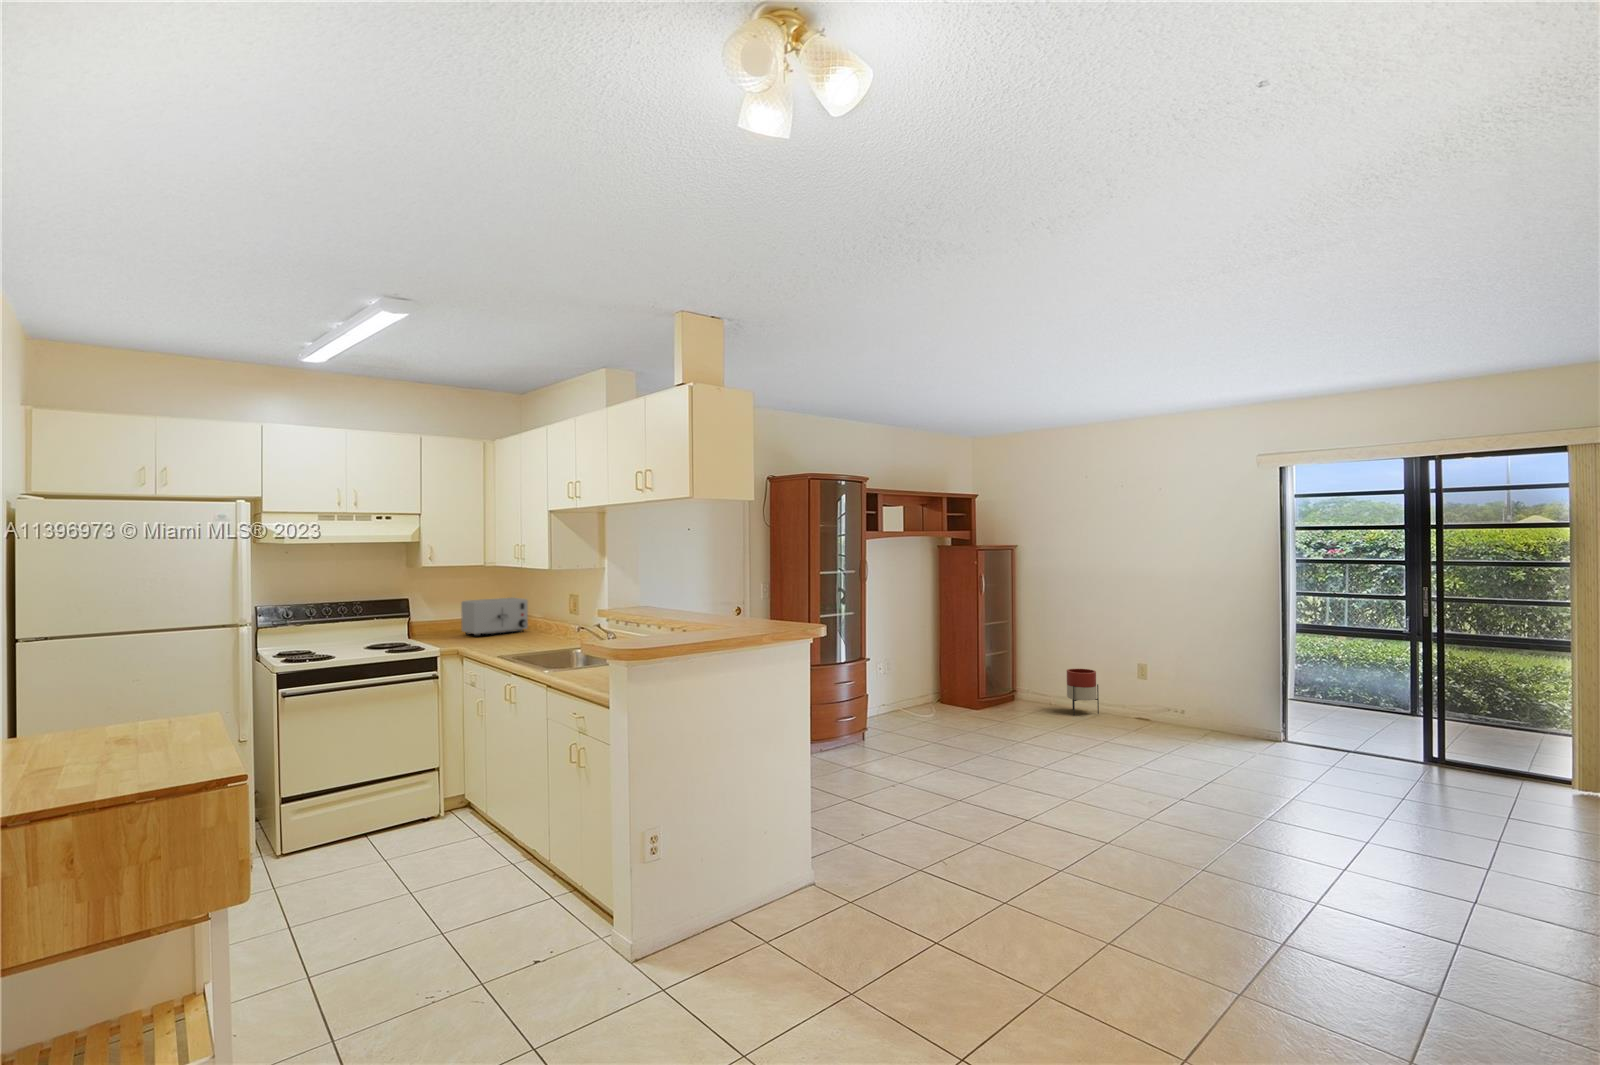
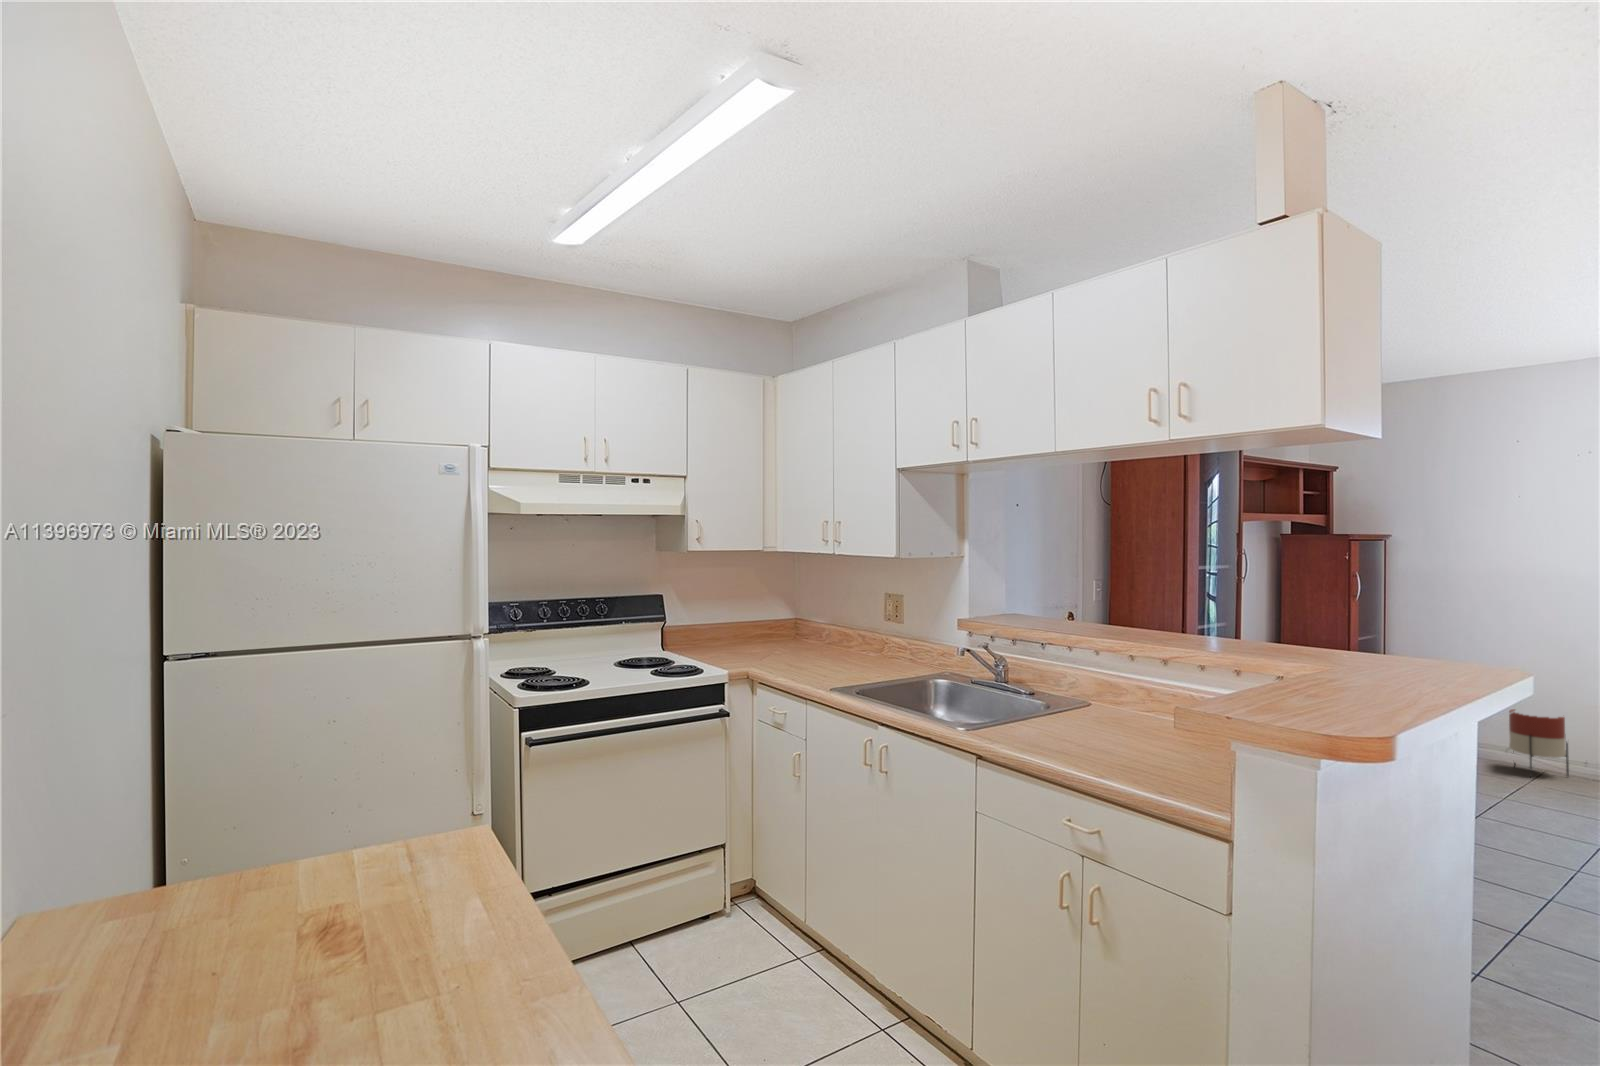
toaster: present [461,598,528,636] -> none [730,597,816,650]

